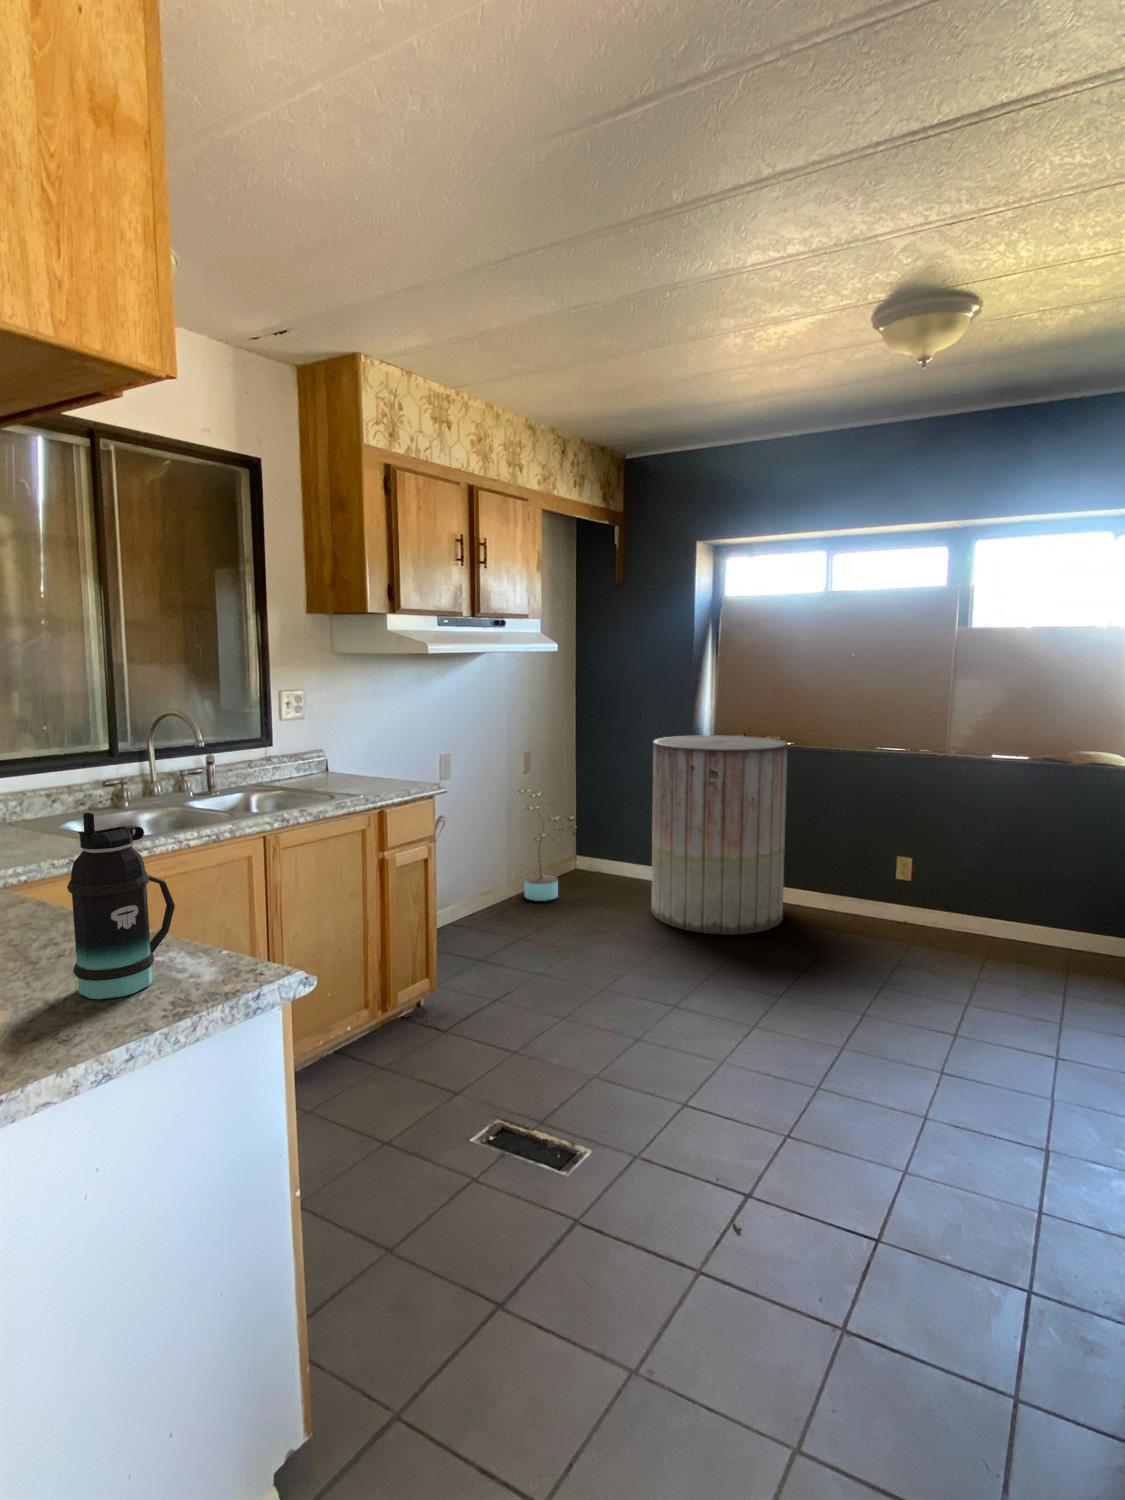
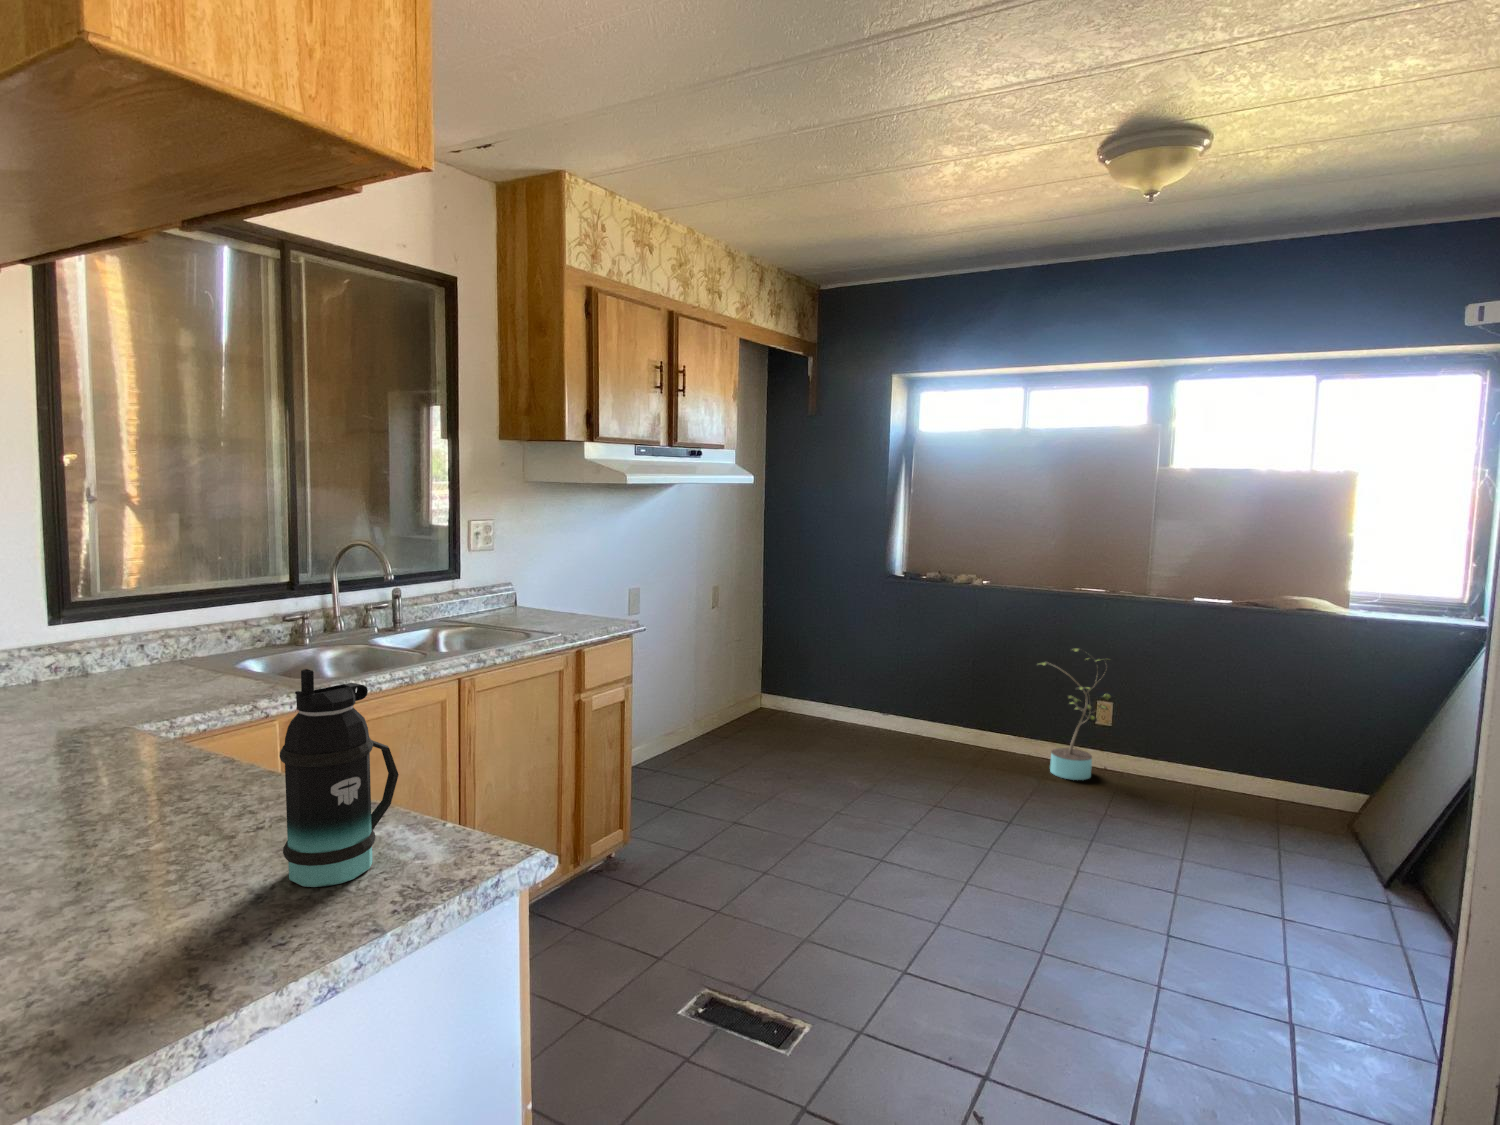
trash can: present [651,735,788,934] -> none [844,574,988,781]
potted plant: present [519,789,575,901] -> present [1037,648,1113,780]

